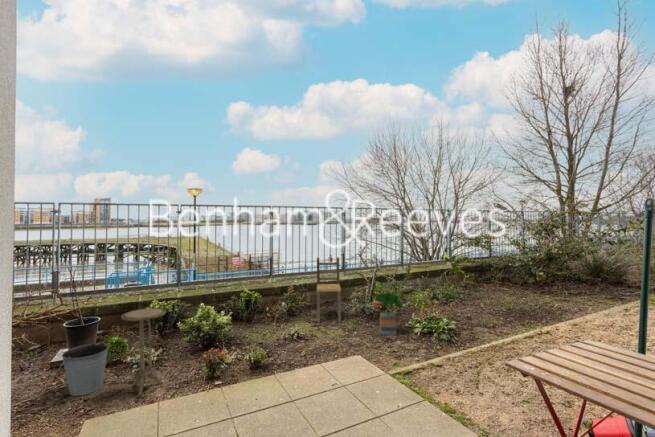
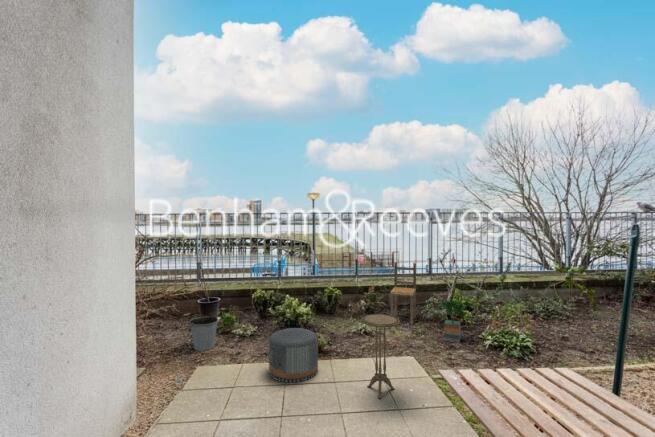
side table: present [121,308,166,396] -> present [361,314,400,399]
pouf: none [202,342,267,417] -> present [269,328,318,383]

